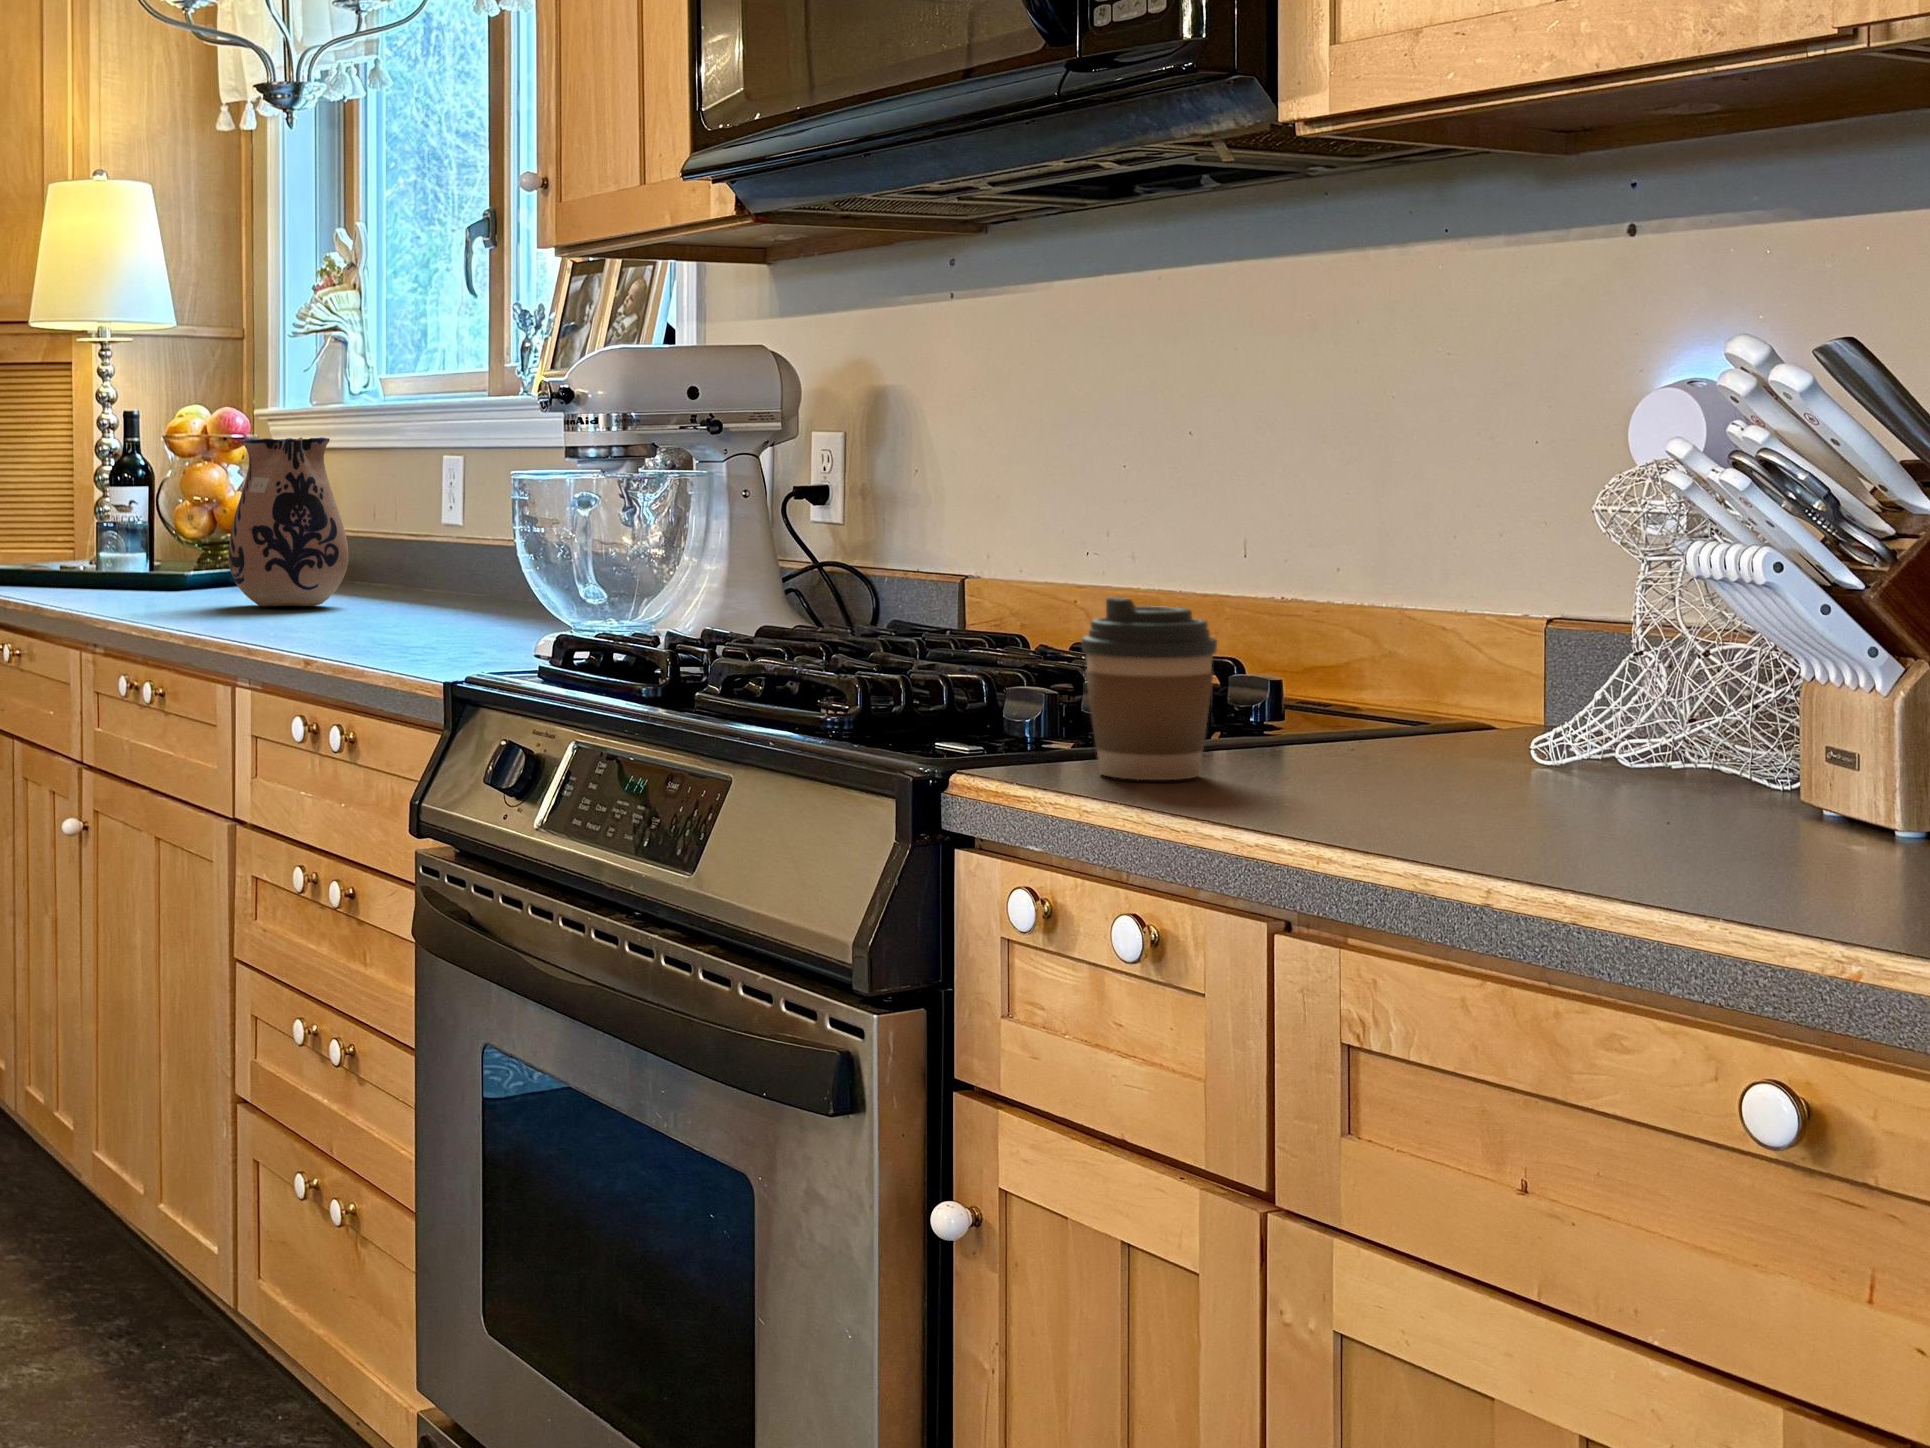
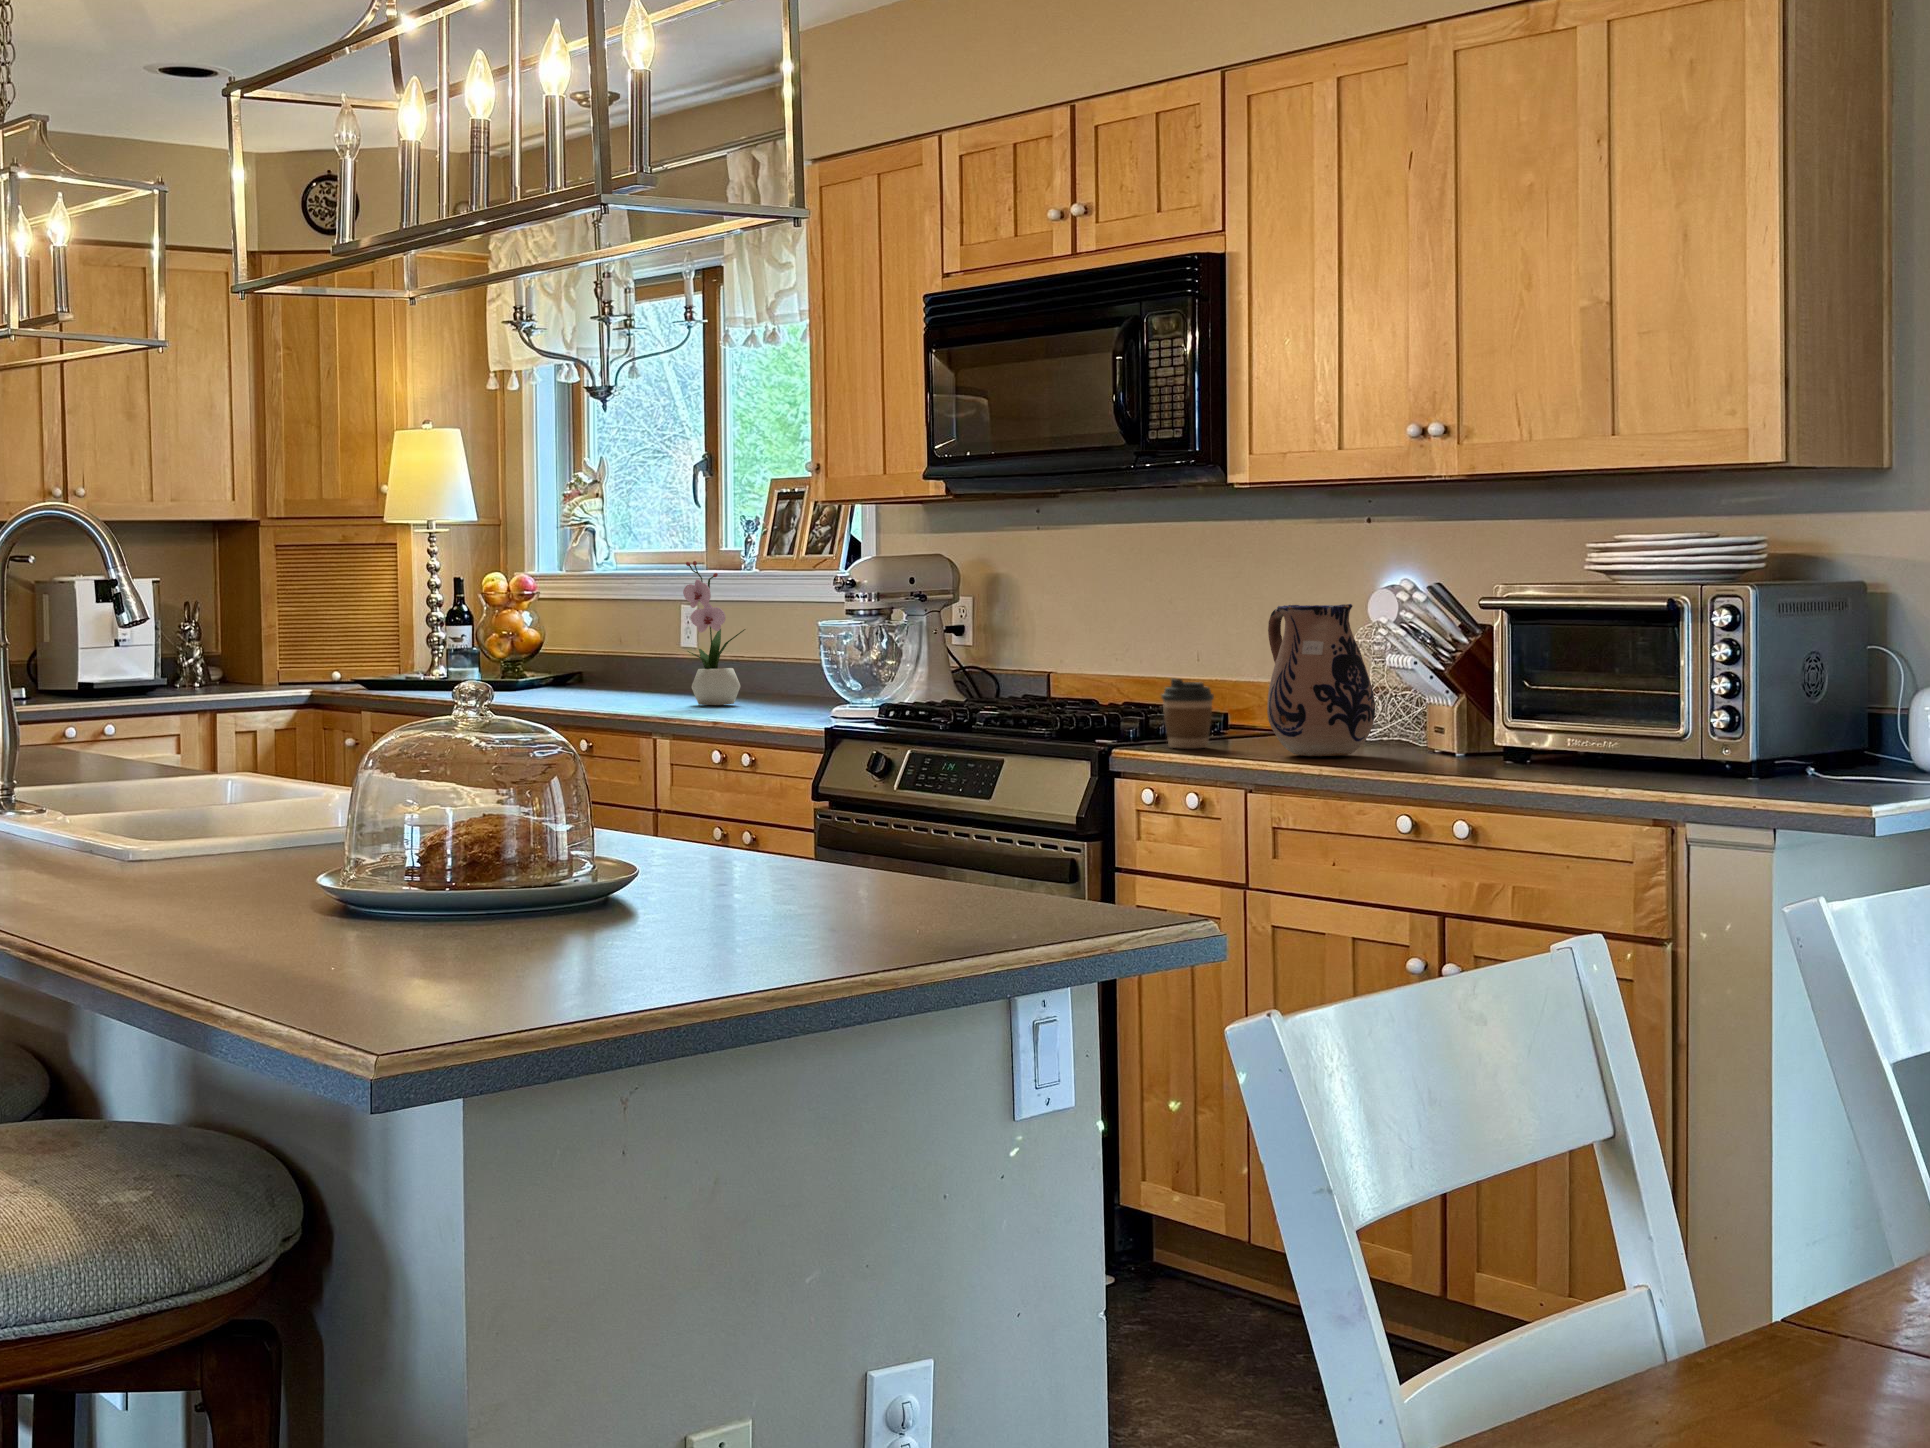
flower arrangement: none [345,365,463,623] -> present [683,561,745,705]
ceramic pitcher: present [229,437,349,606] -> present [1267,604,1375,757]

